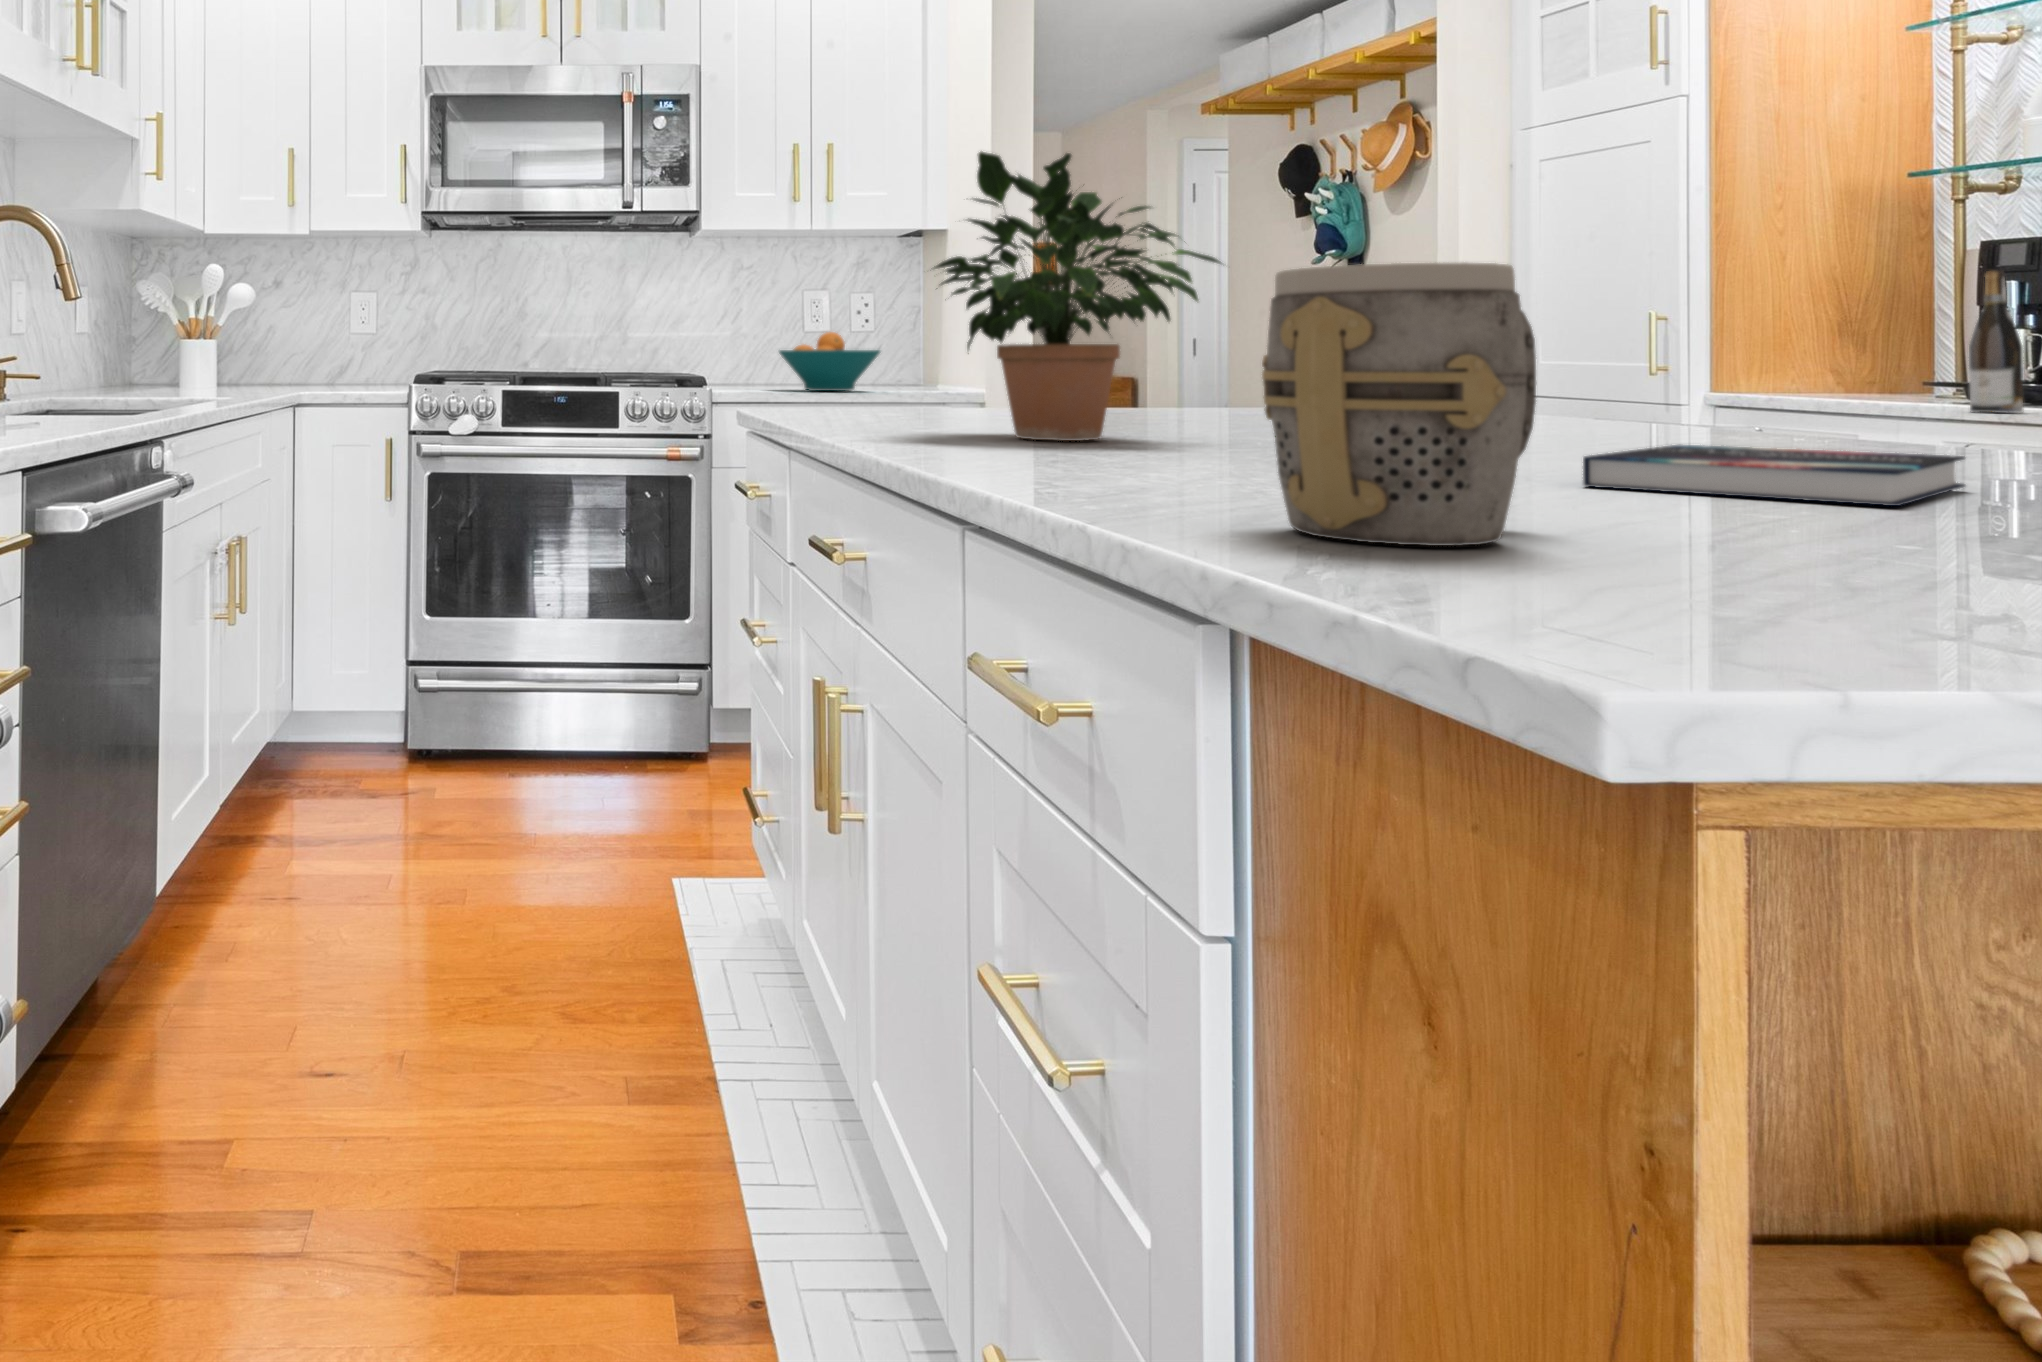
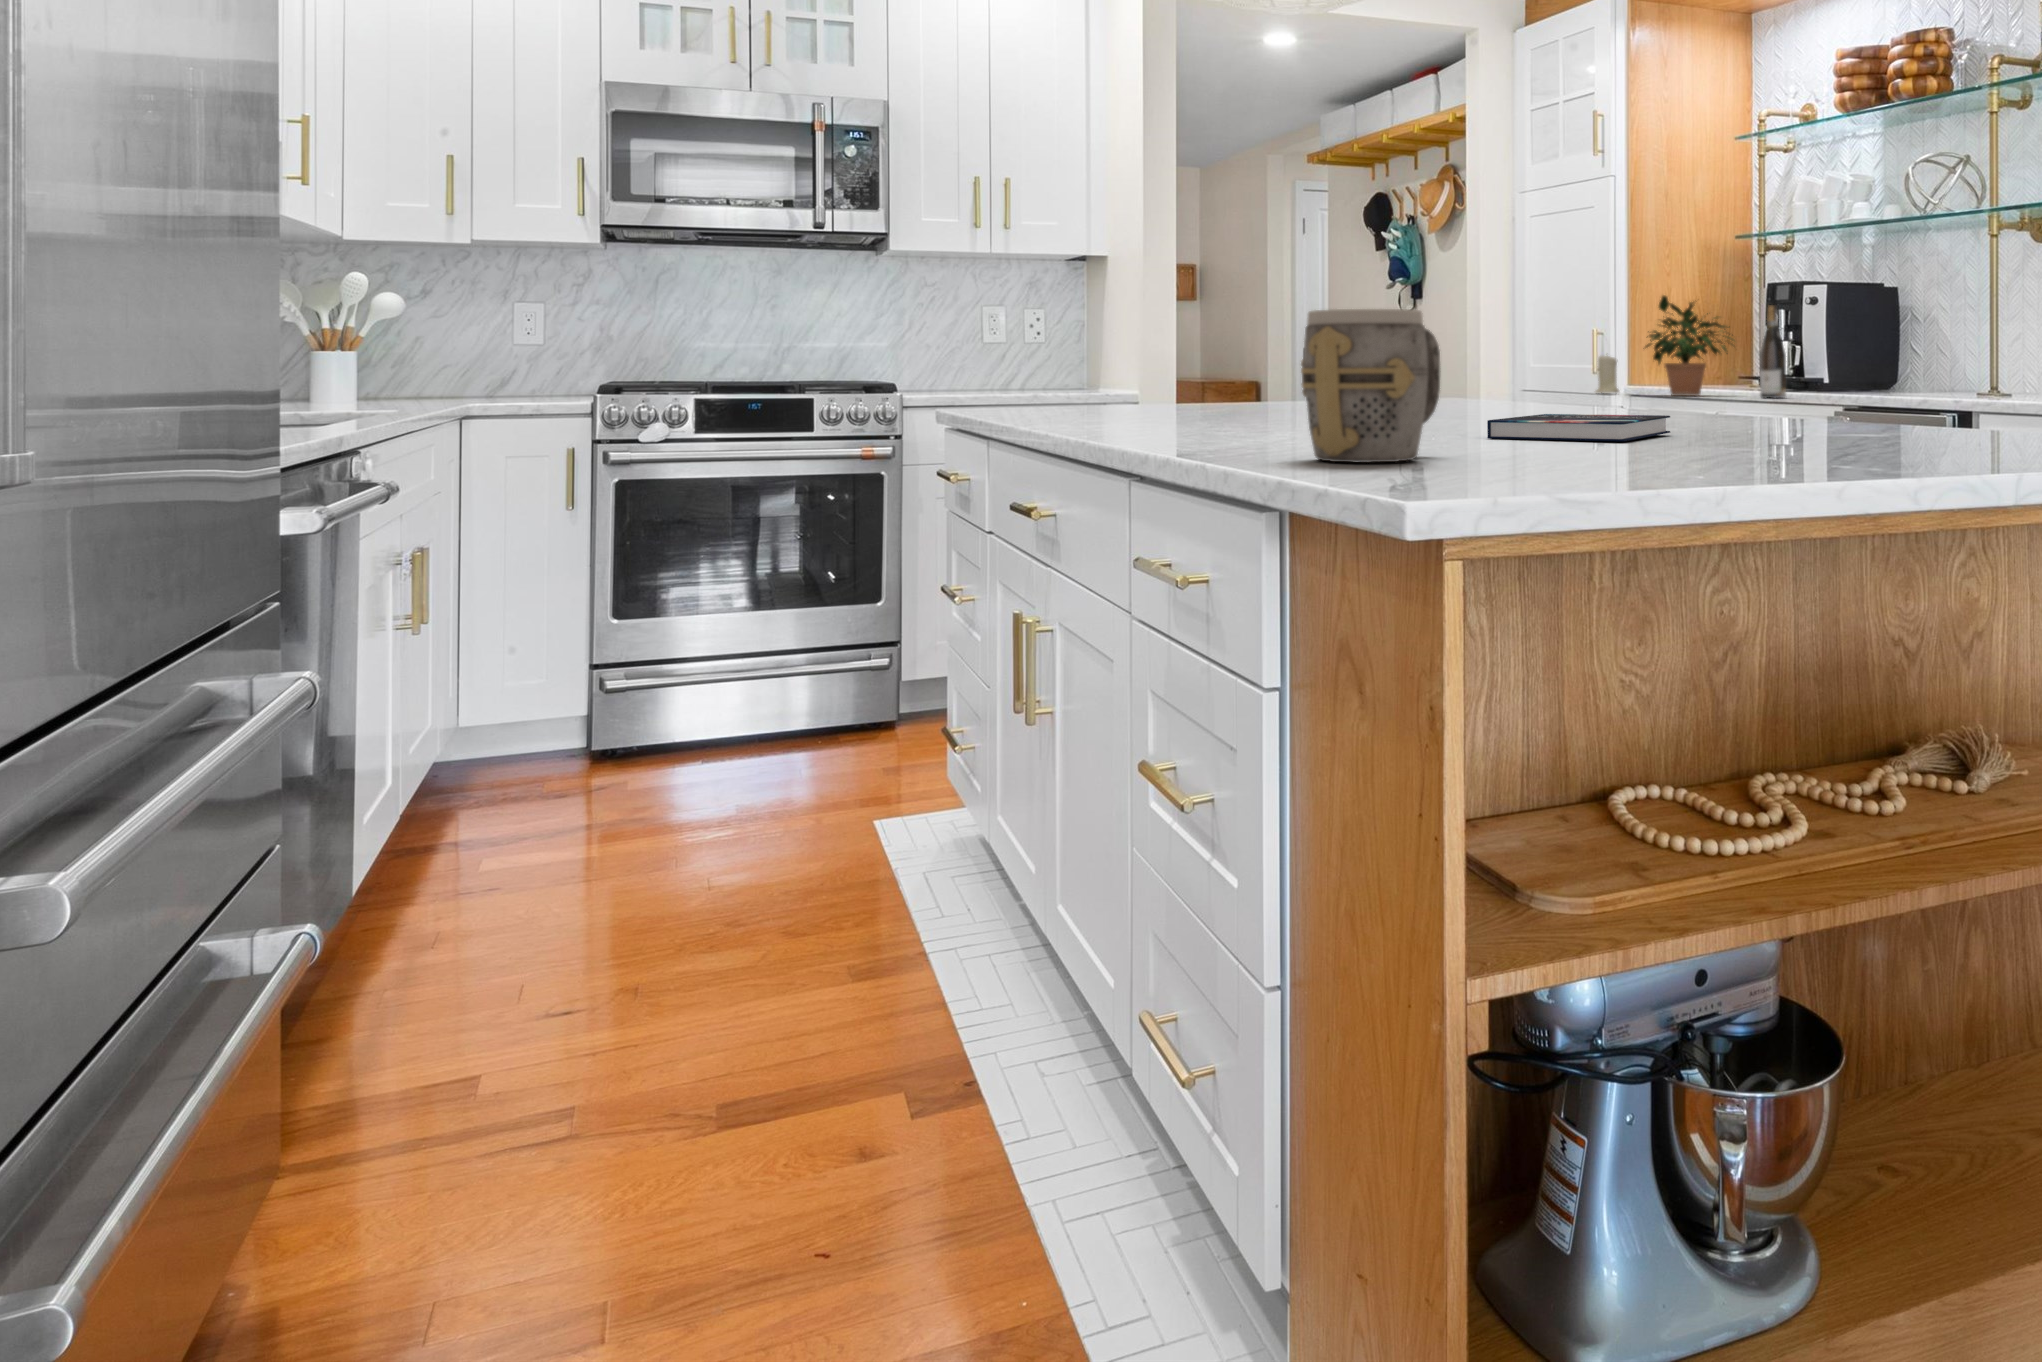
potted plant: present [934,152,1221,441] -> present [1645,296,1733,396]
fruit bowl: present [779,332,880,391] -> none [957,344,1049,395]
candle: none [1648,343,1692,399] -> present [1596,356,1619,393]

